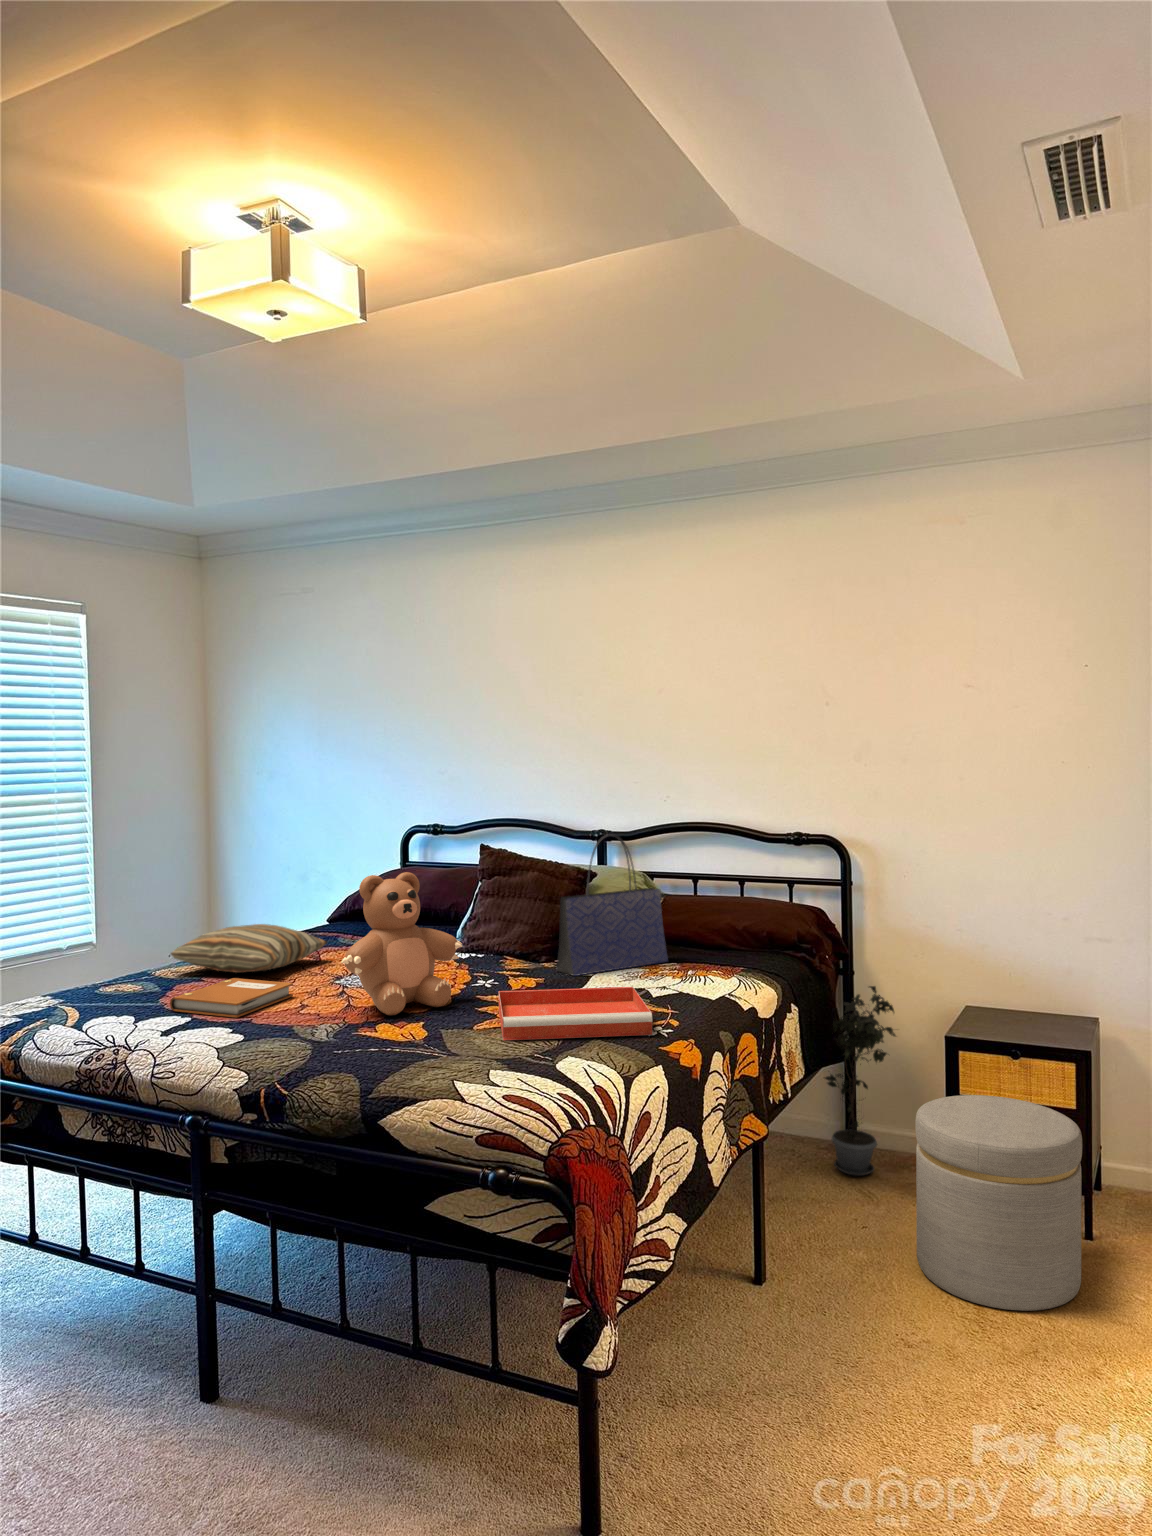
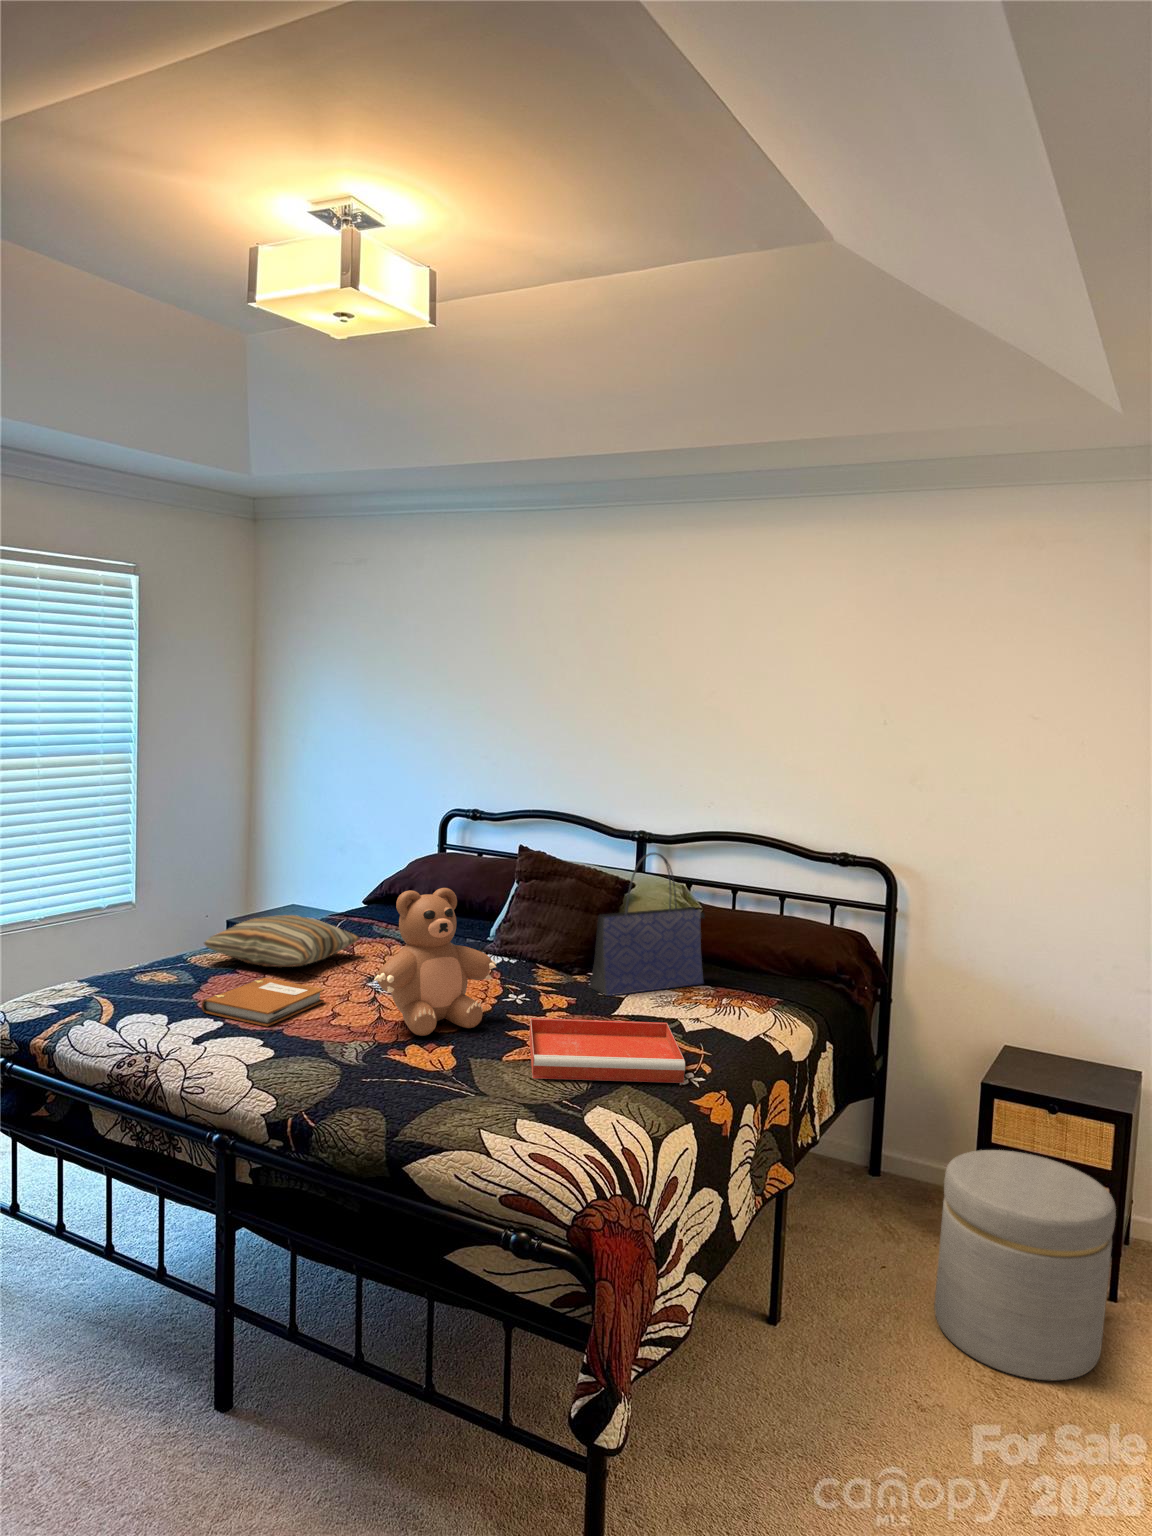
potted plant: present [825,986,896,1176] -> none [847,1020,935,1210]

